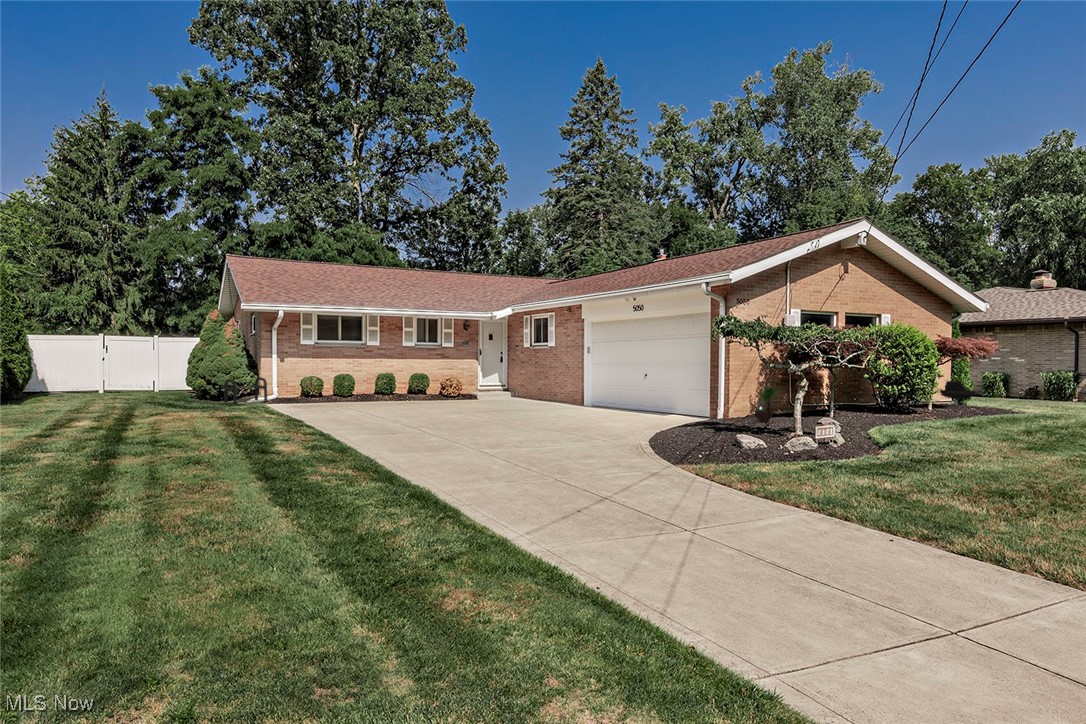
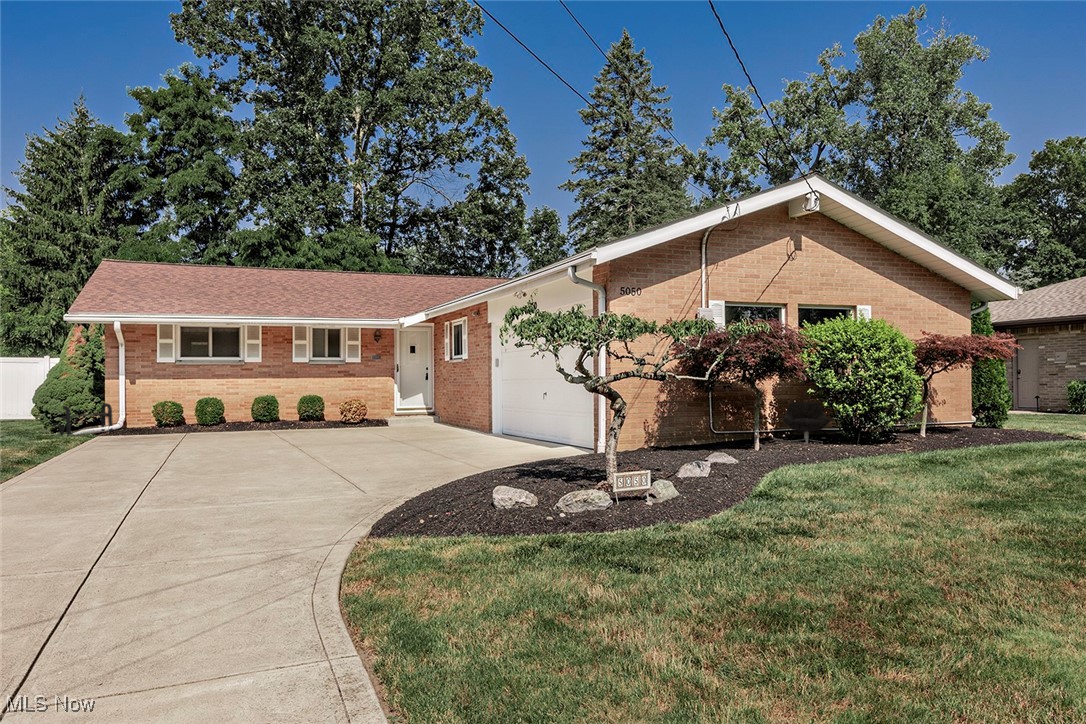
lounge chair: present [940,381,976,407] -> present [783,403,830,444]
potted tree: present [755,387,777,422] -> none [648,400,677,451]

